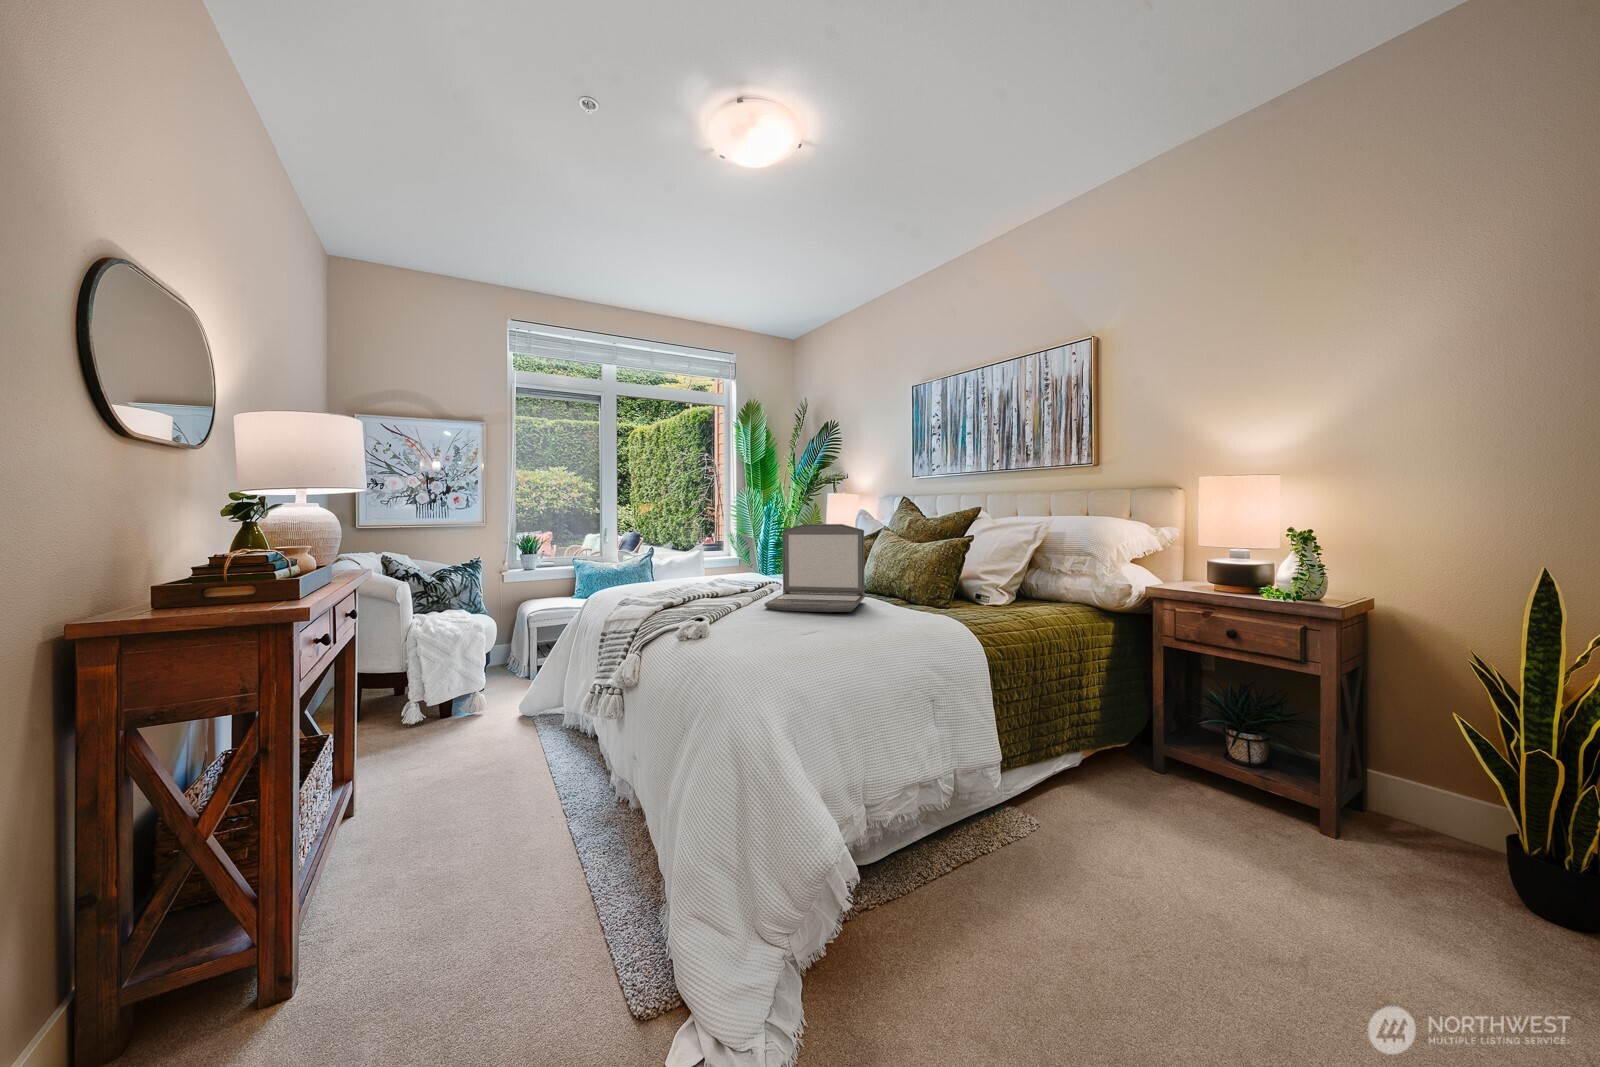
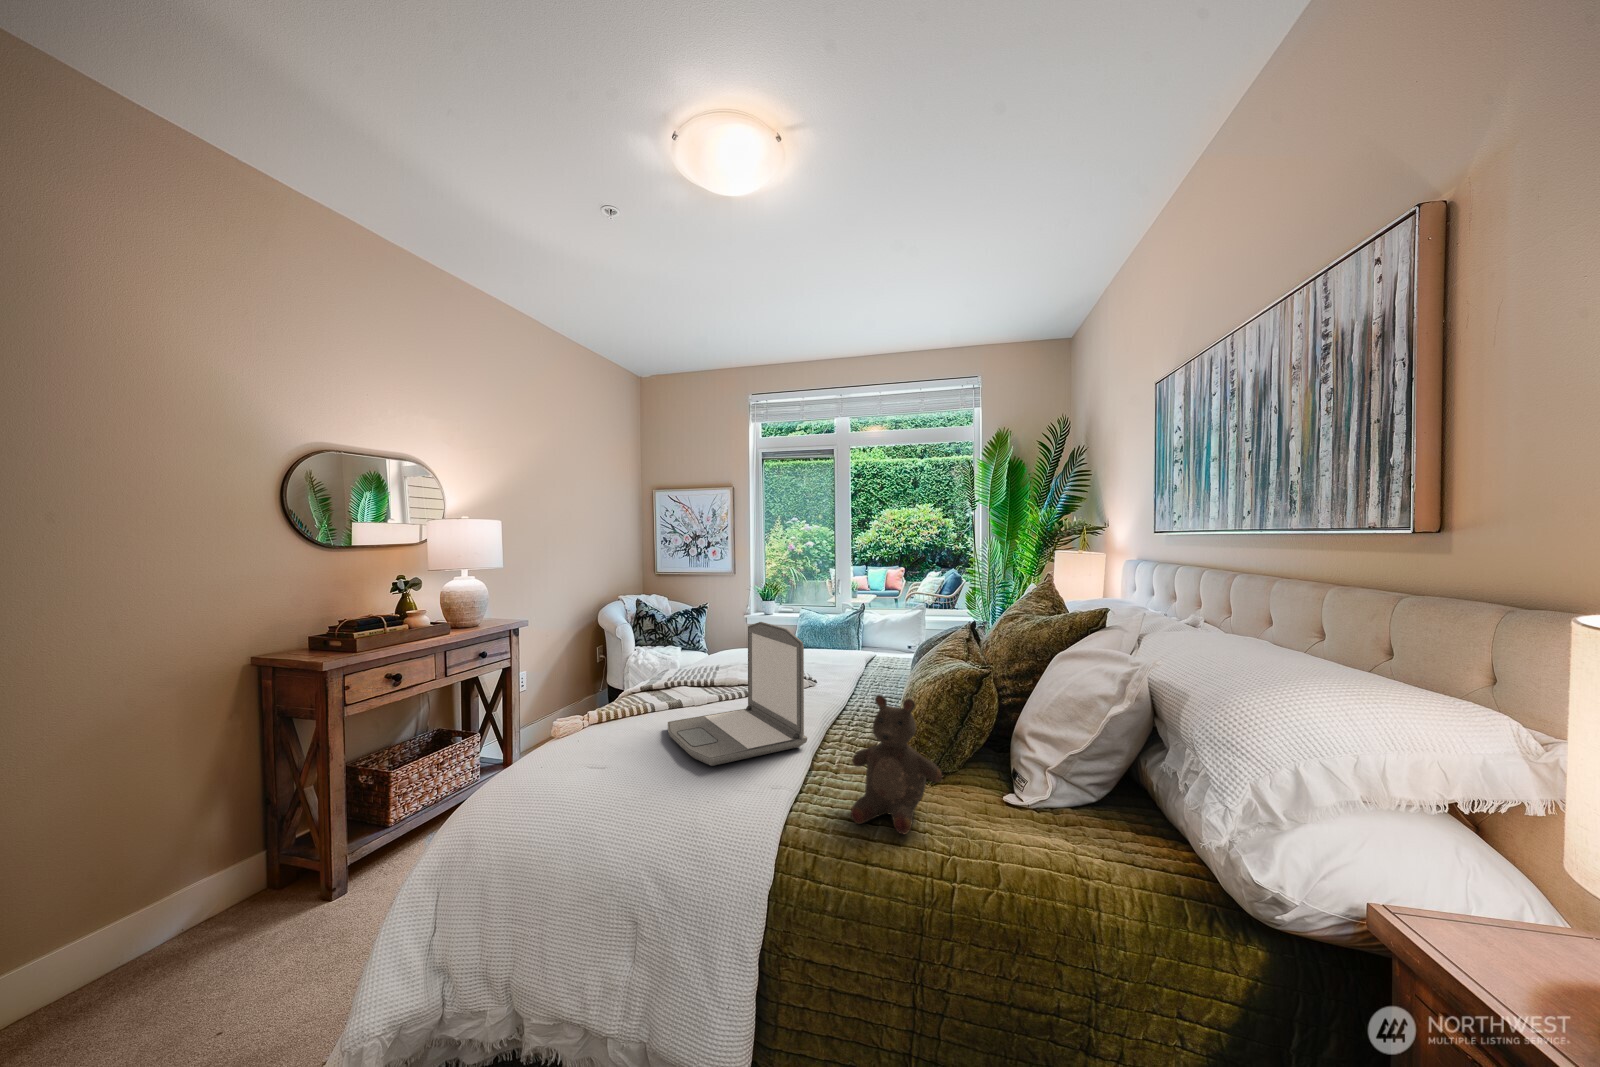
stuffed bear: none [935,546,988,612] -> present [851,695,942,834]

